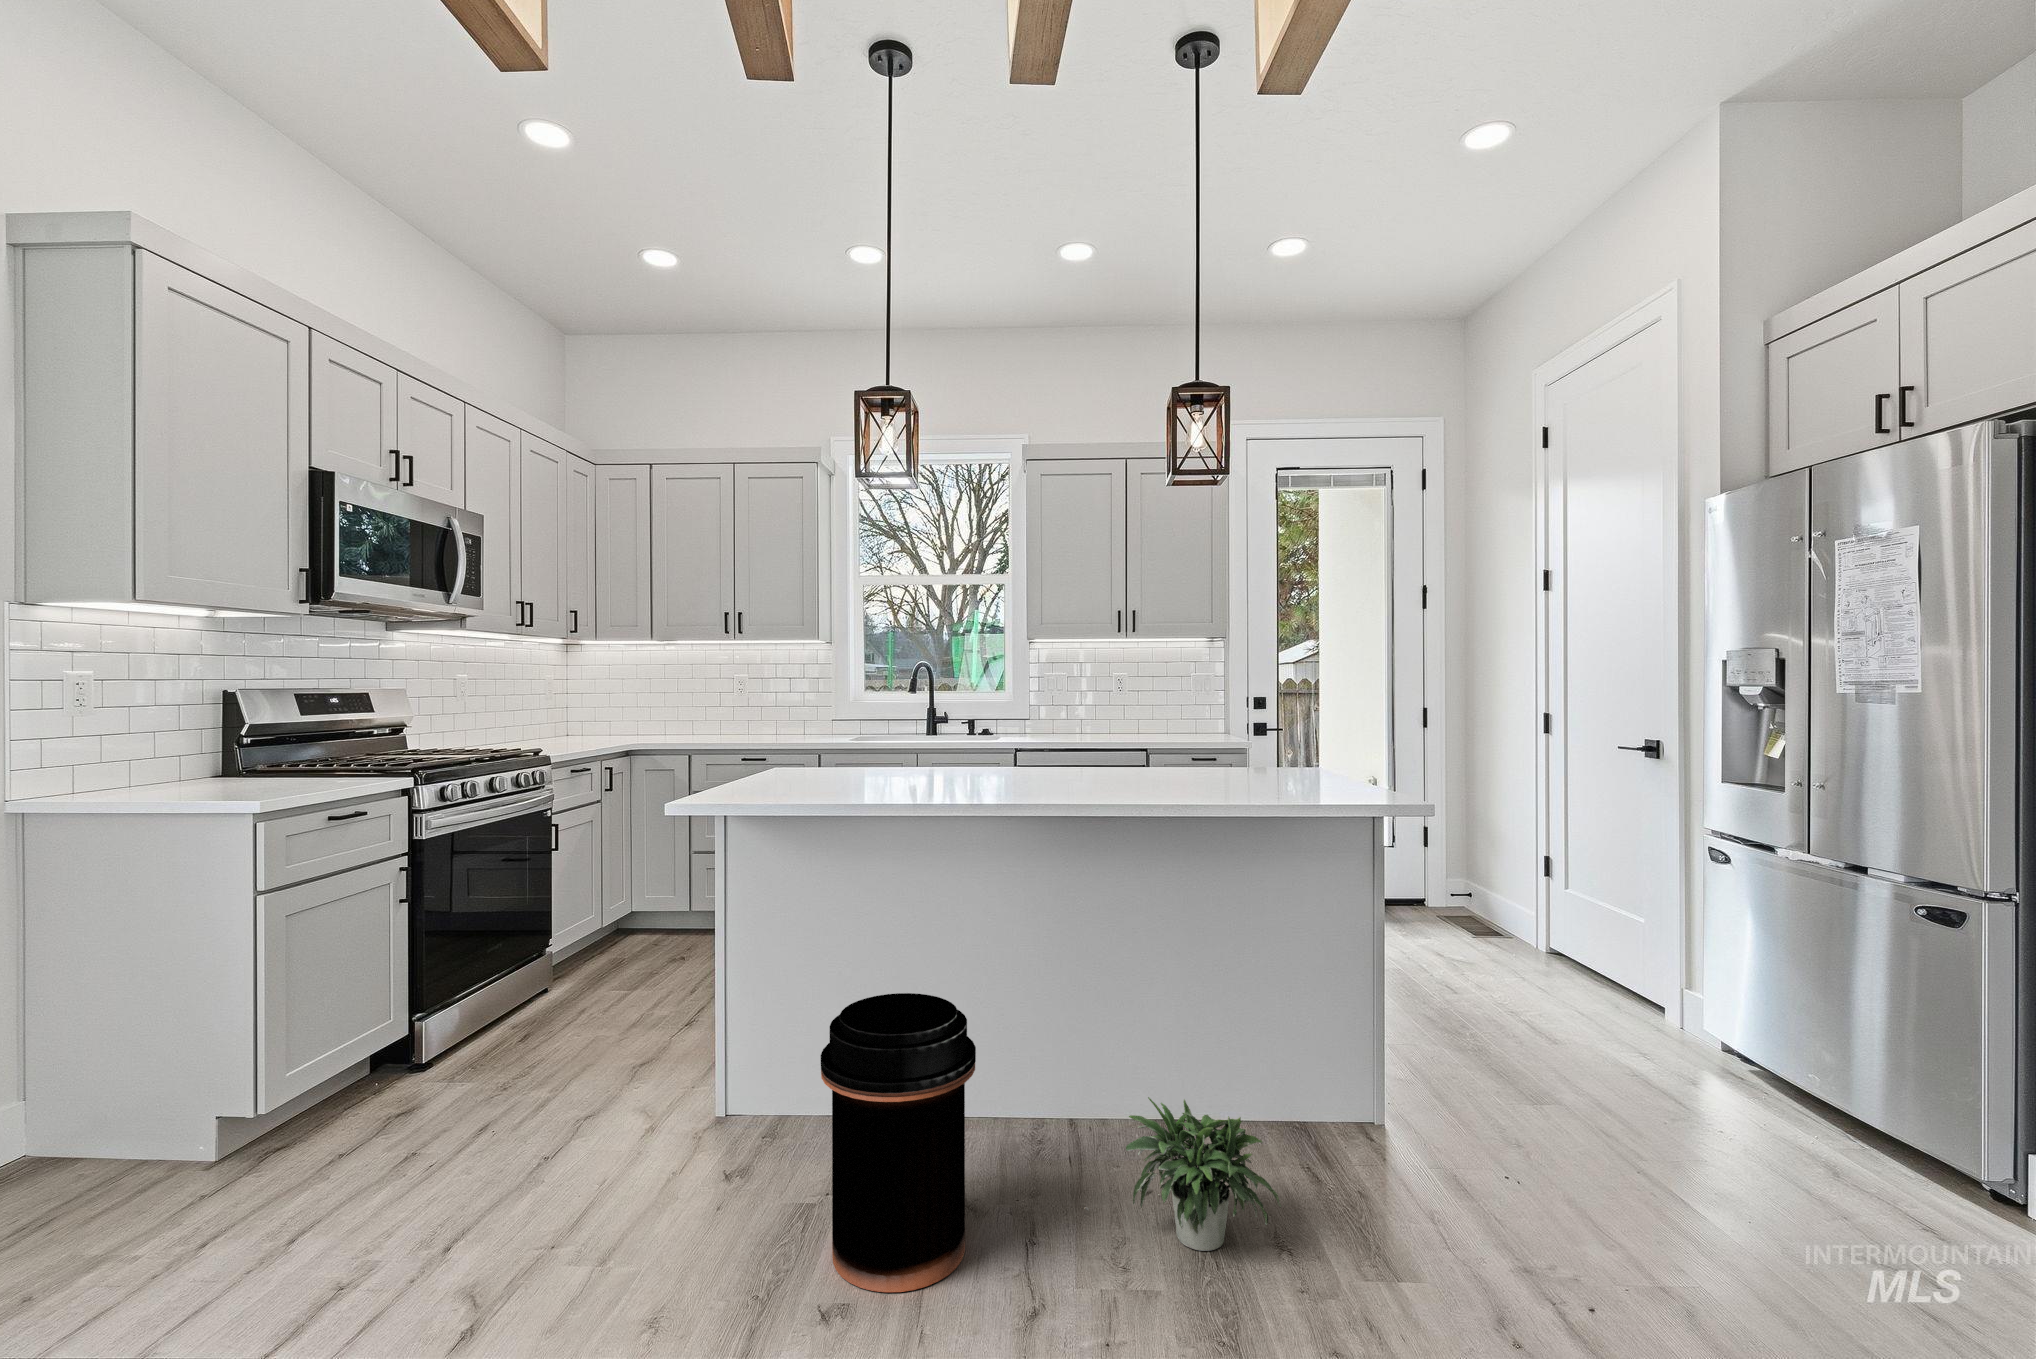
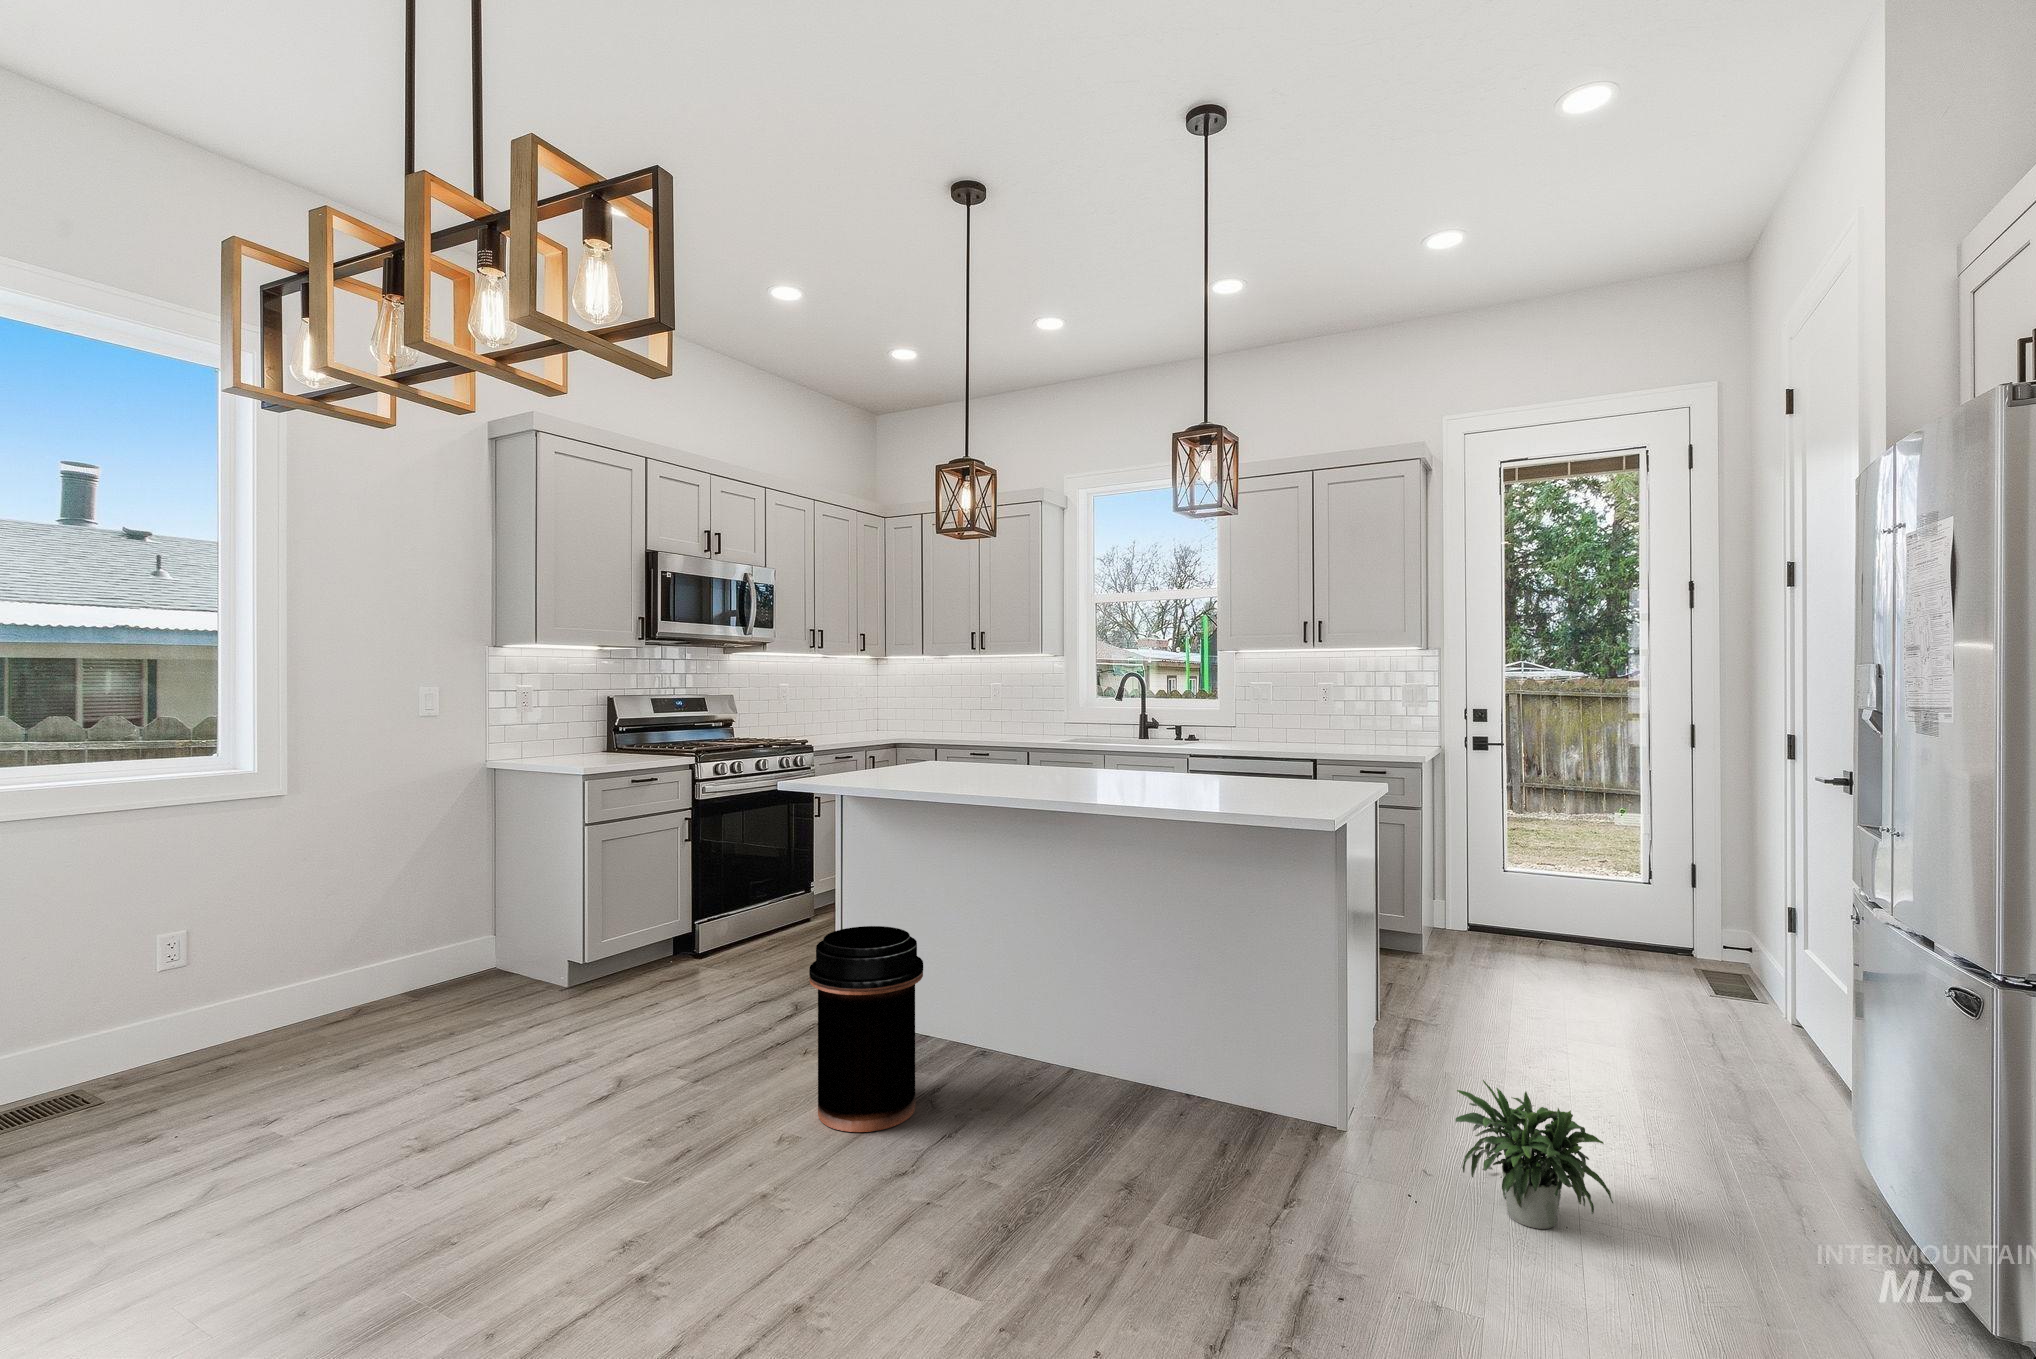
potted plant: present [1085,1097,1281,1251] -> present [1422,1080,1613,1229]

